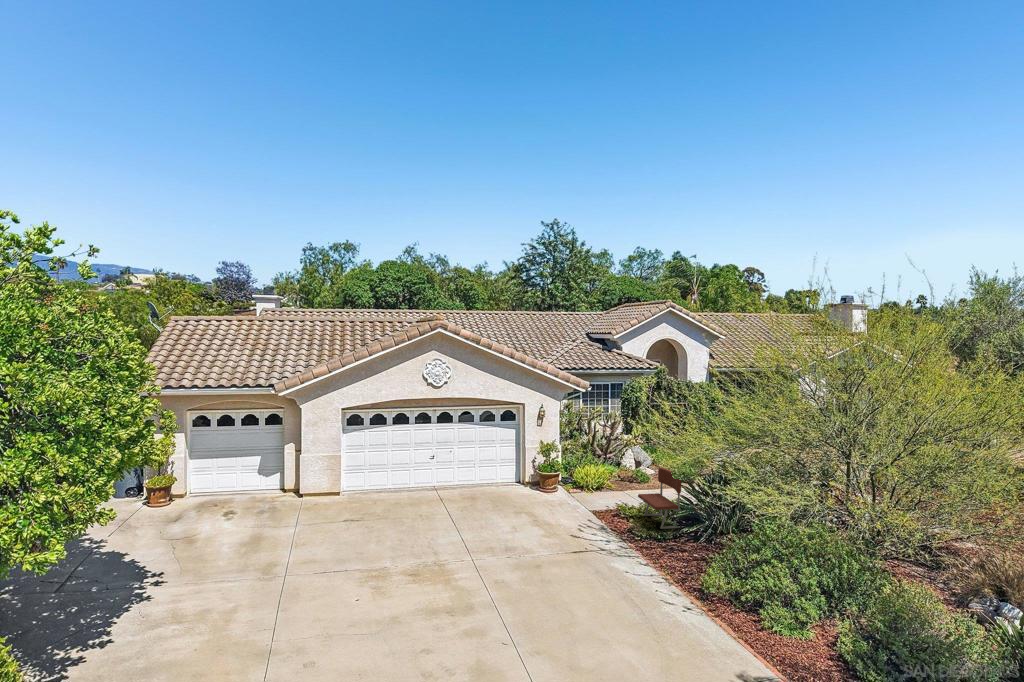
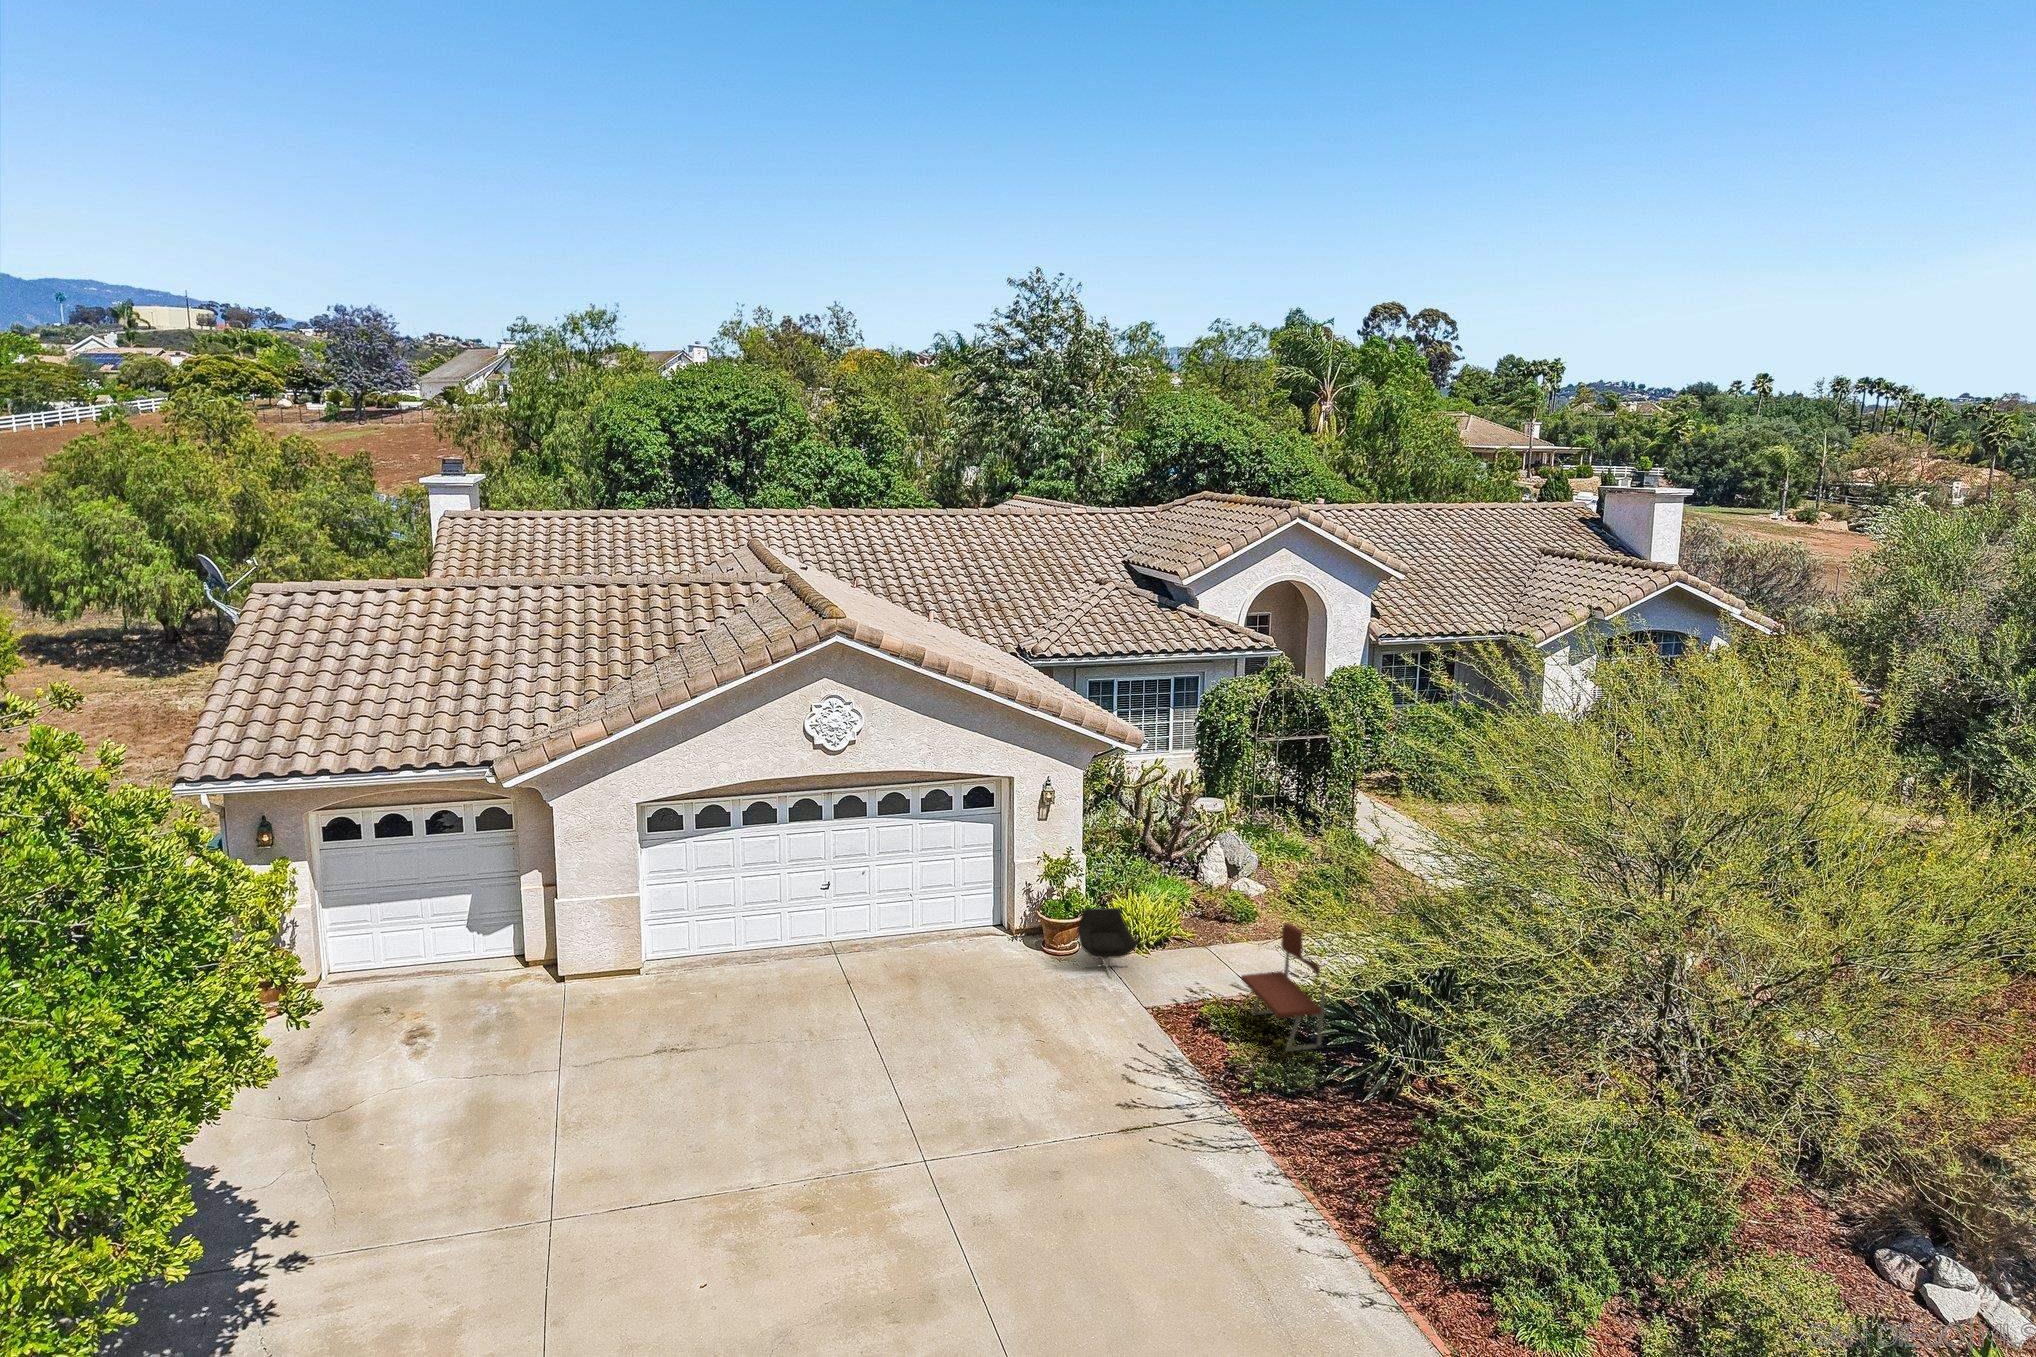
lounge chair: none [557,470,587,502] -> present [1077,908,1138,977]

